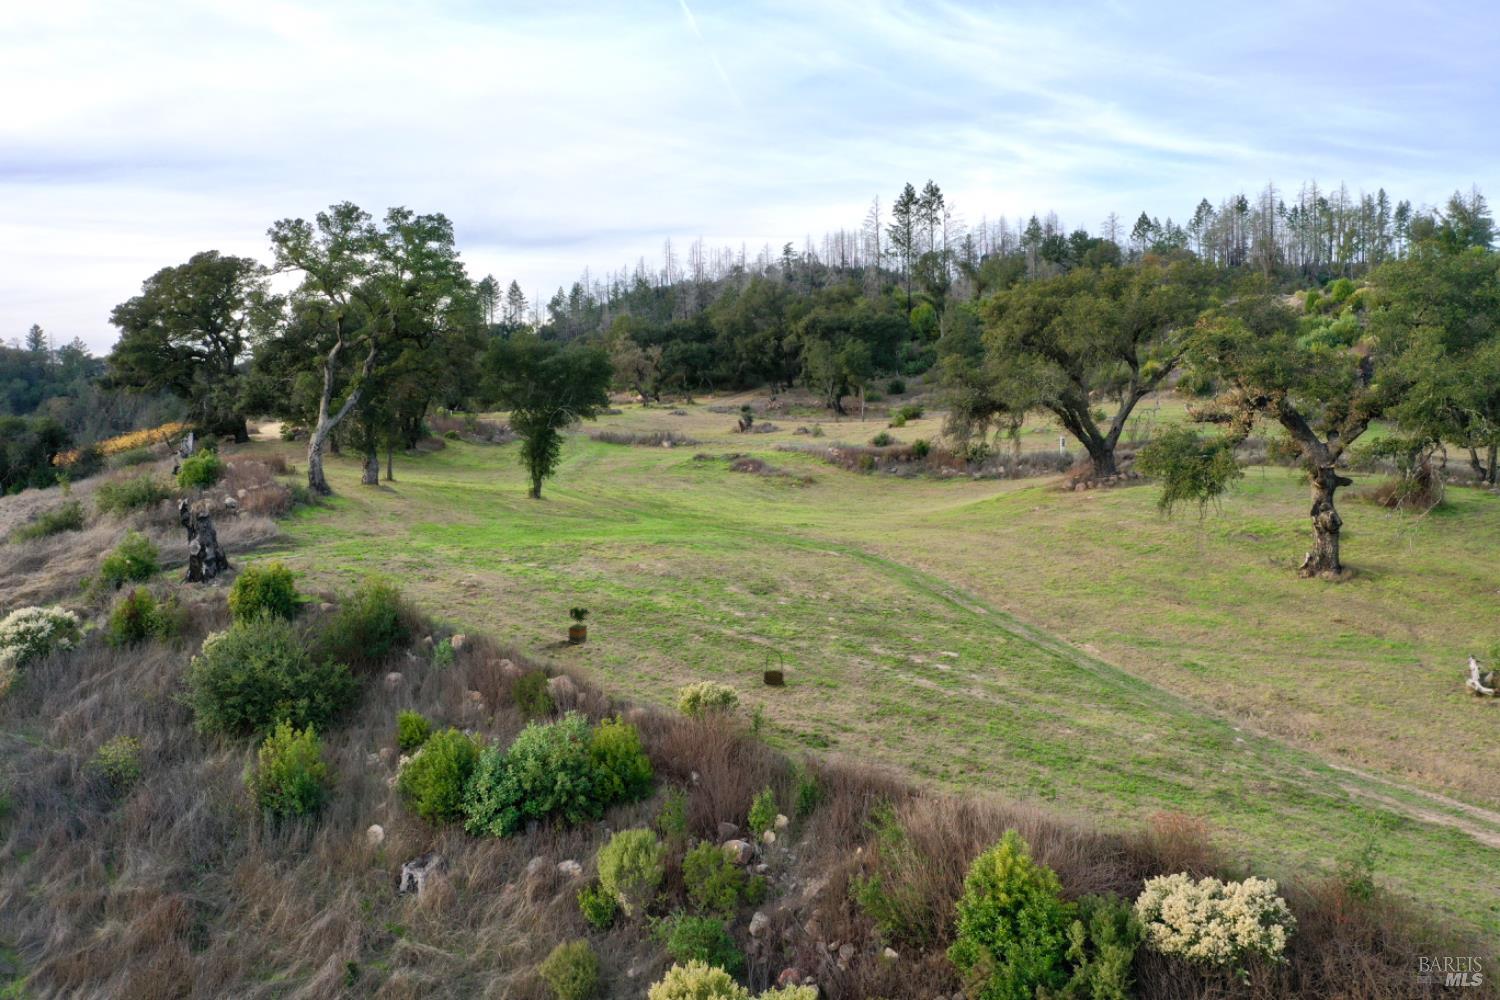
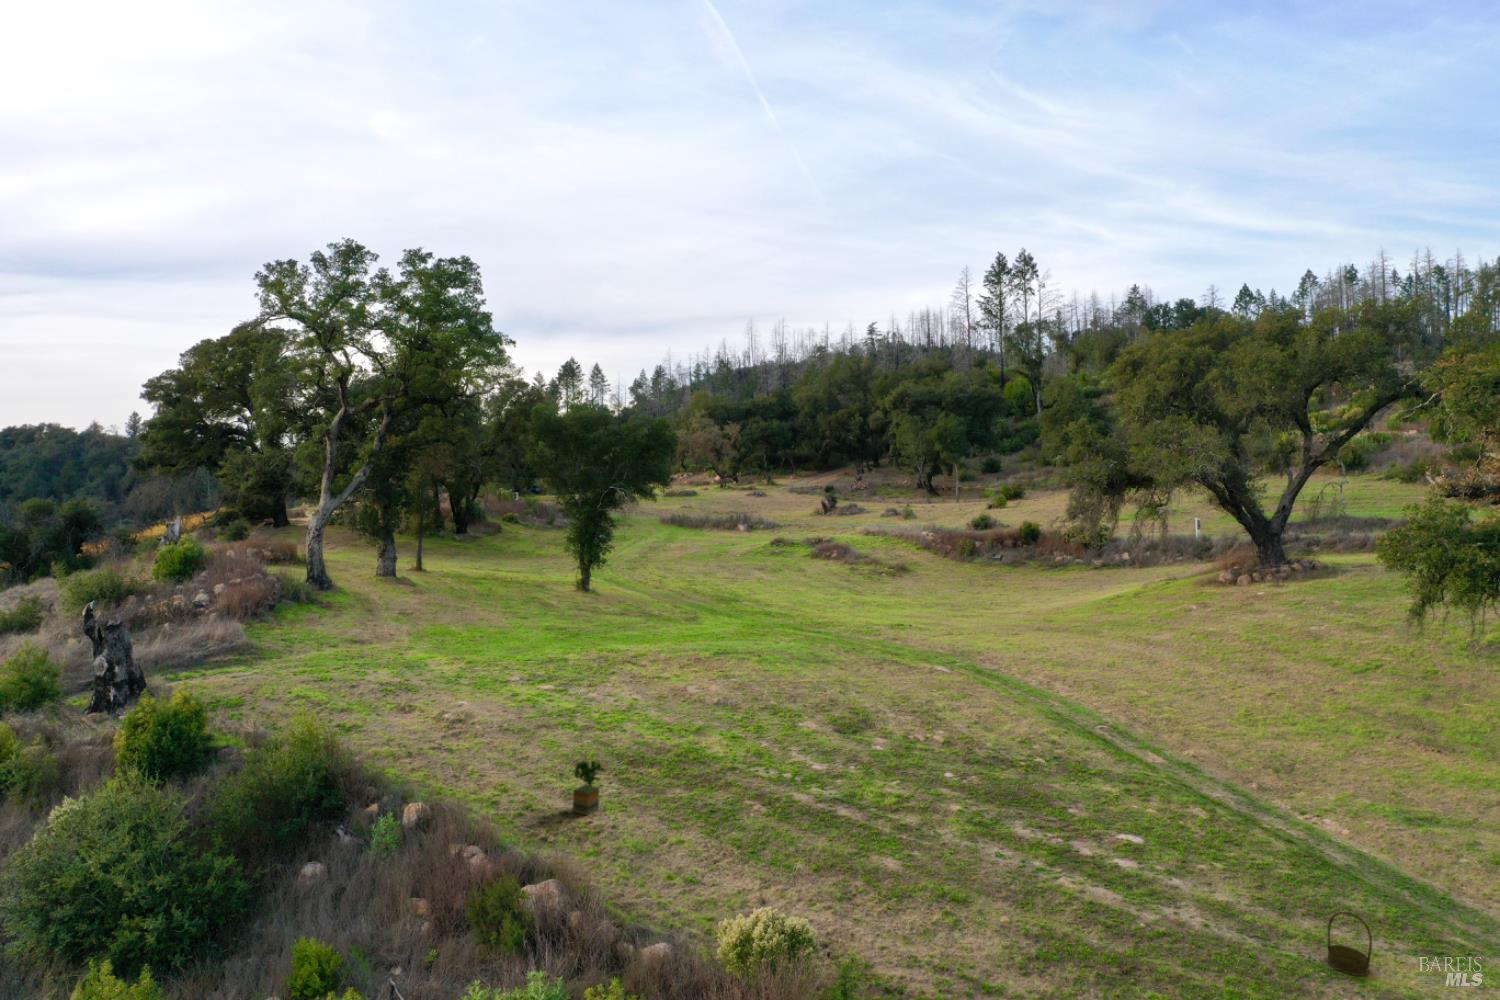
basket: present [764,662,784,684] -> present [1327,912,1372,976]

